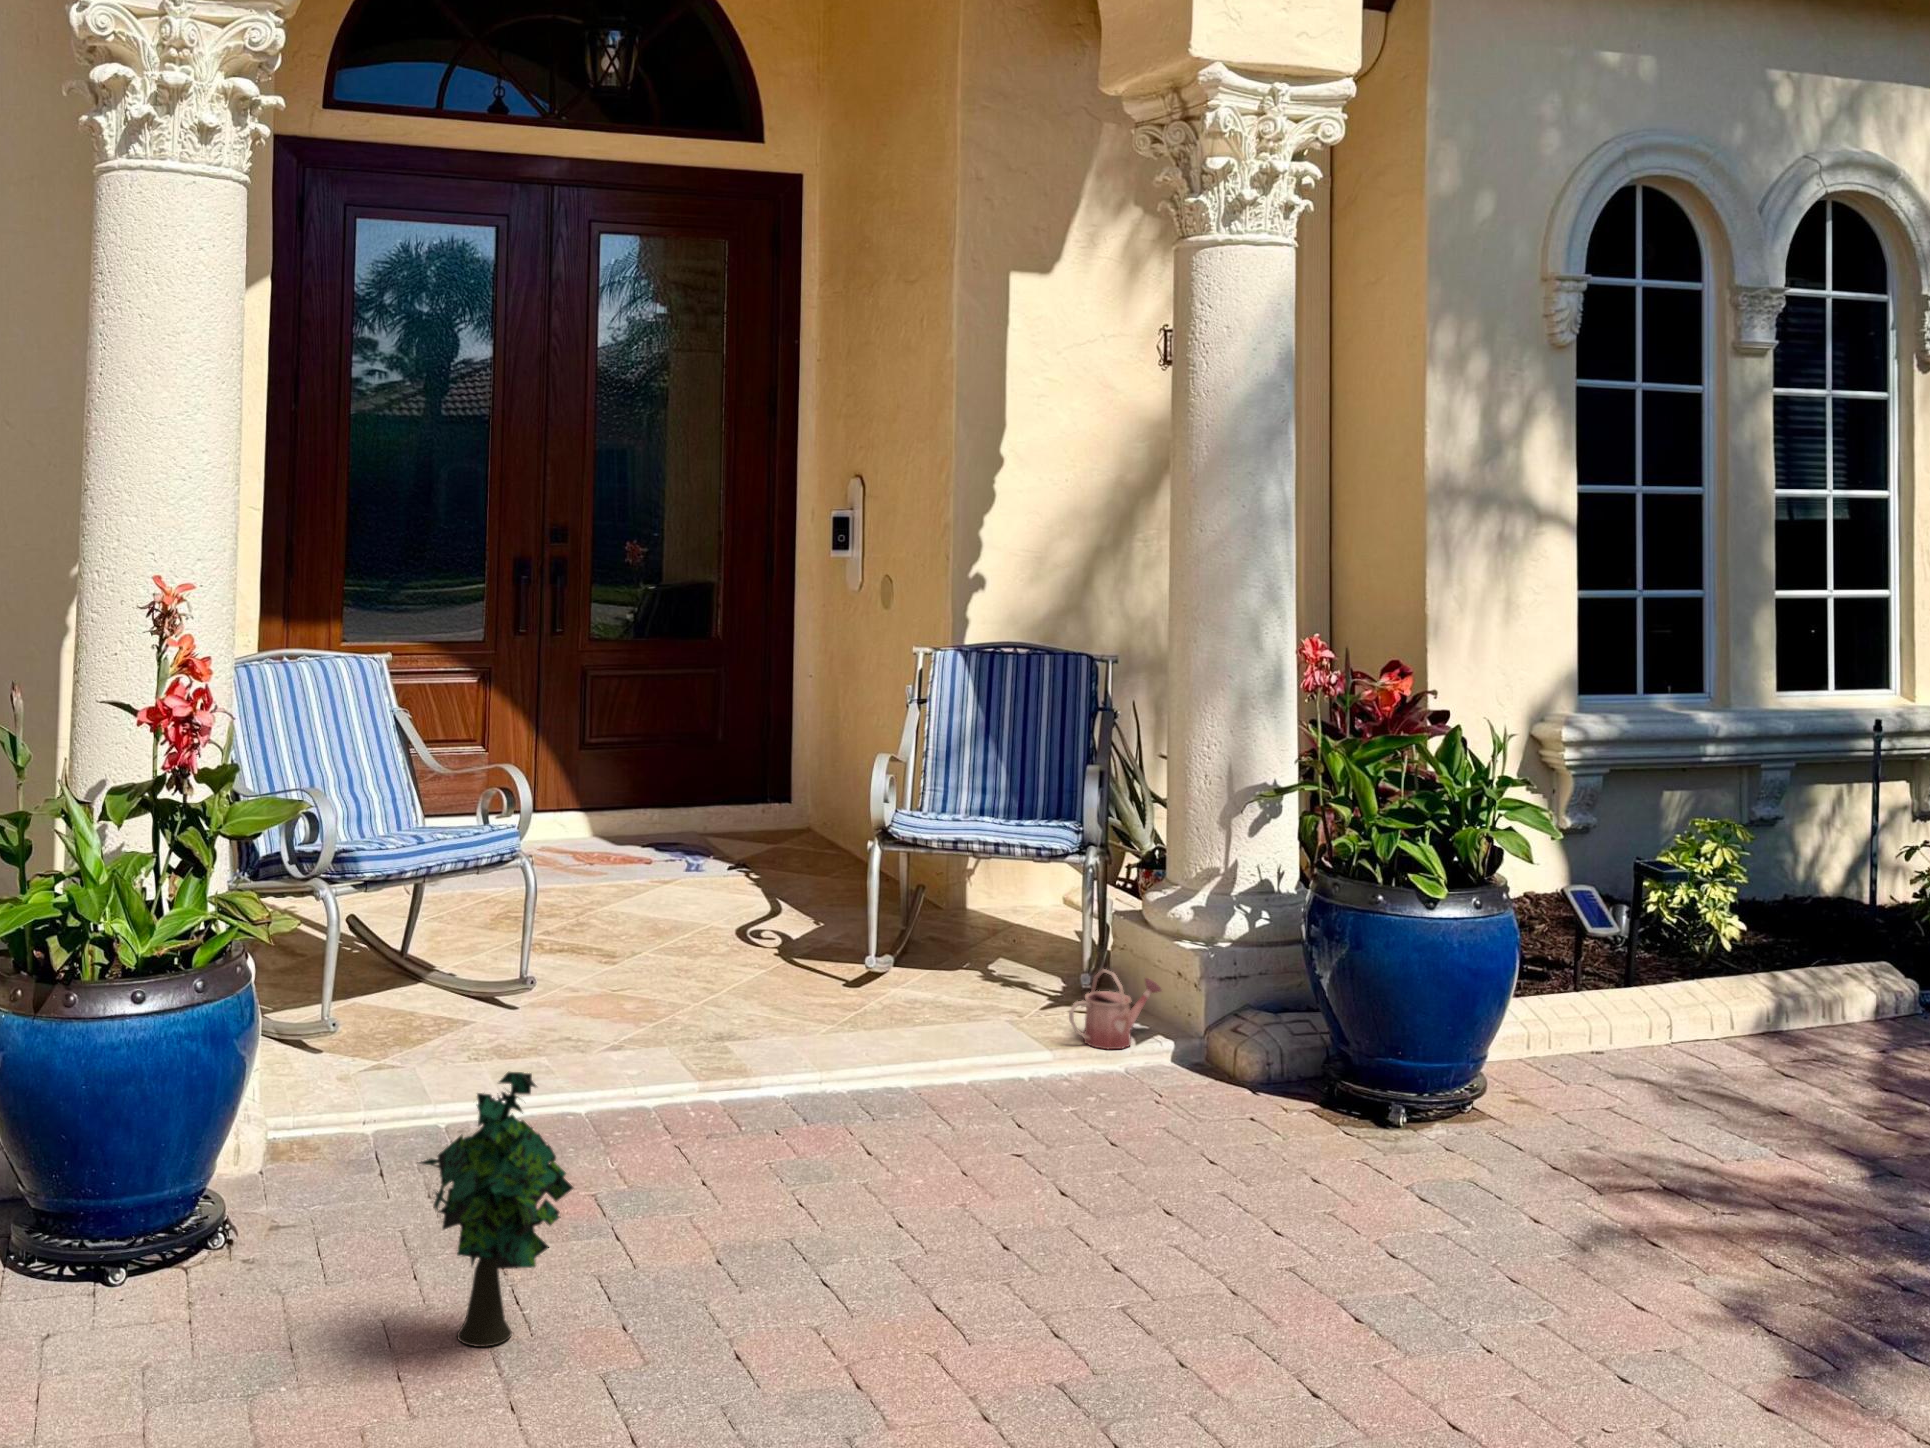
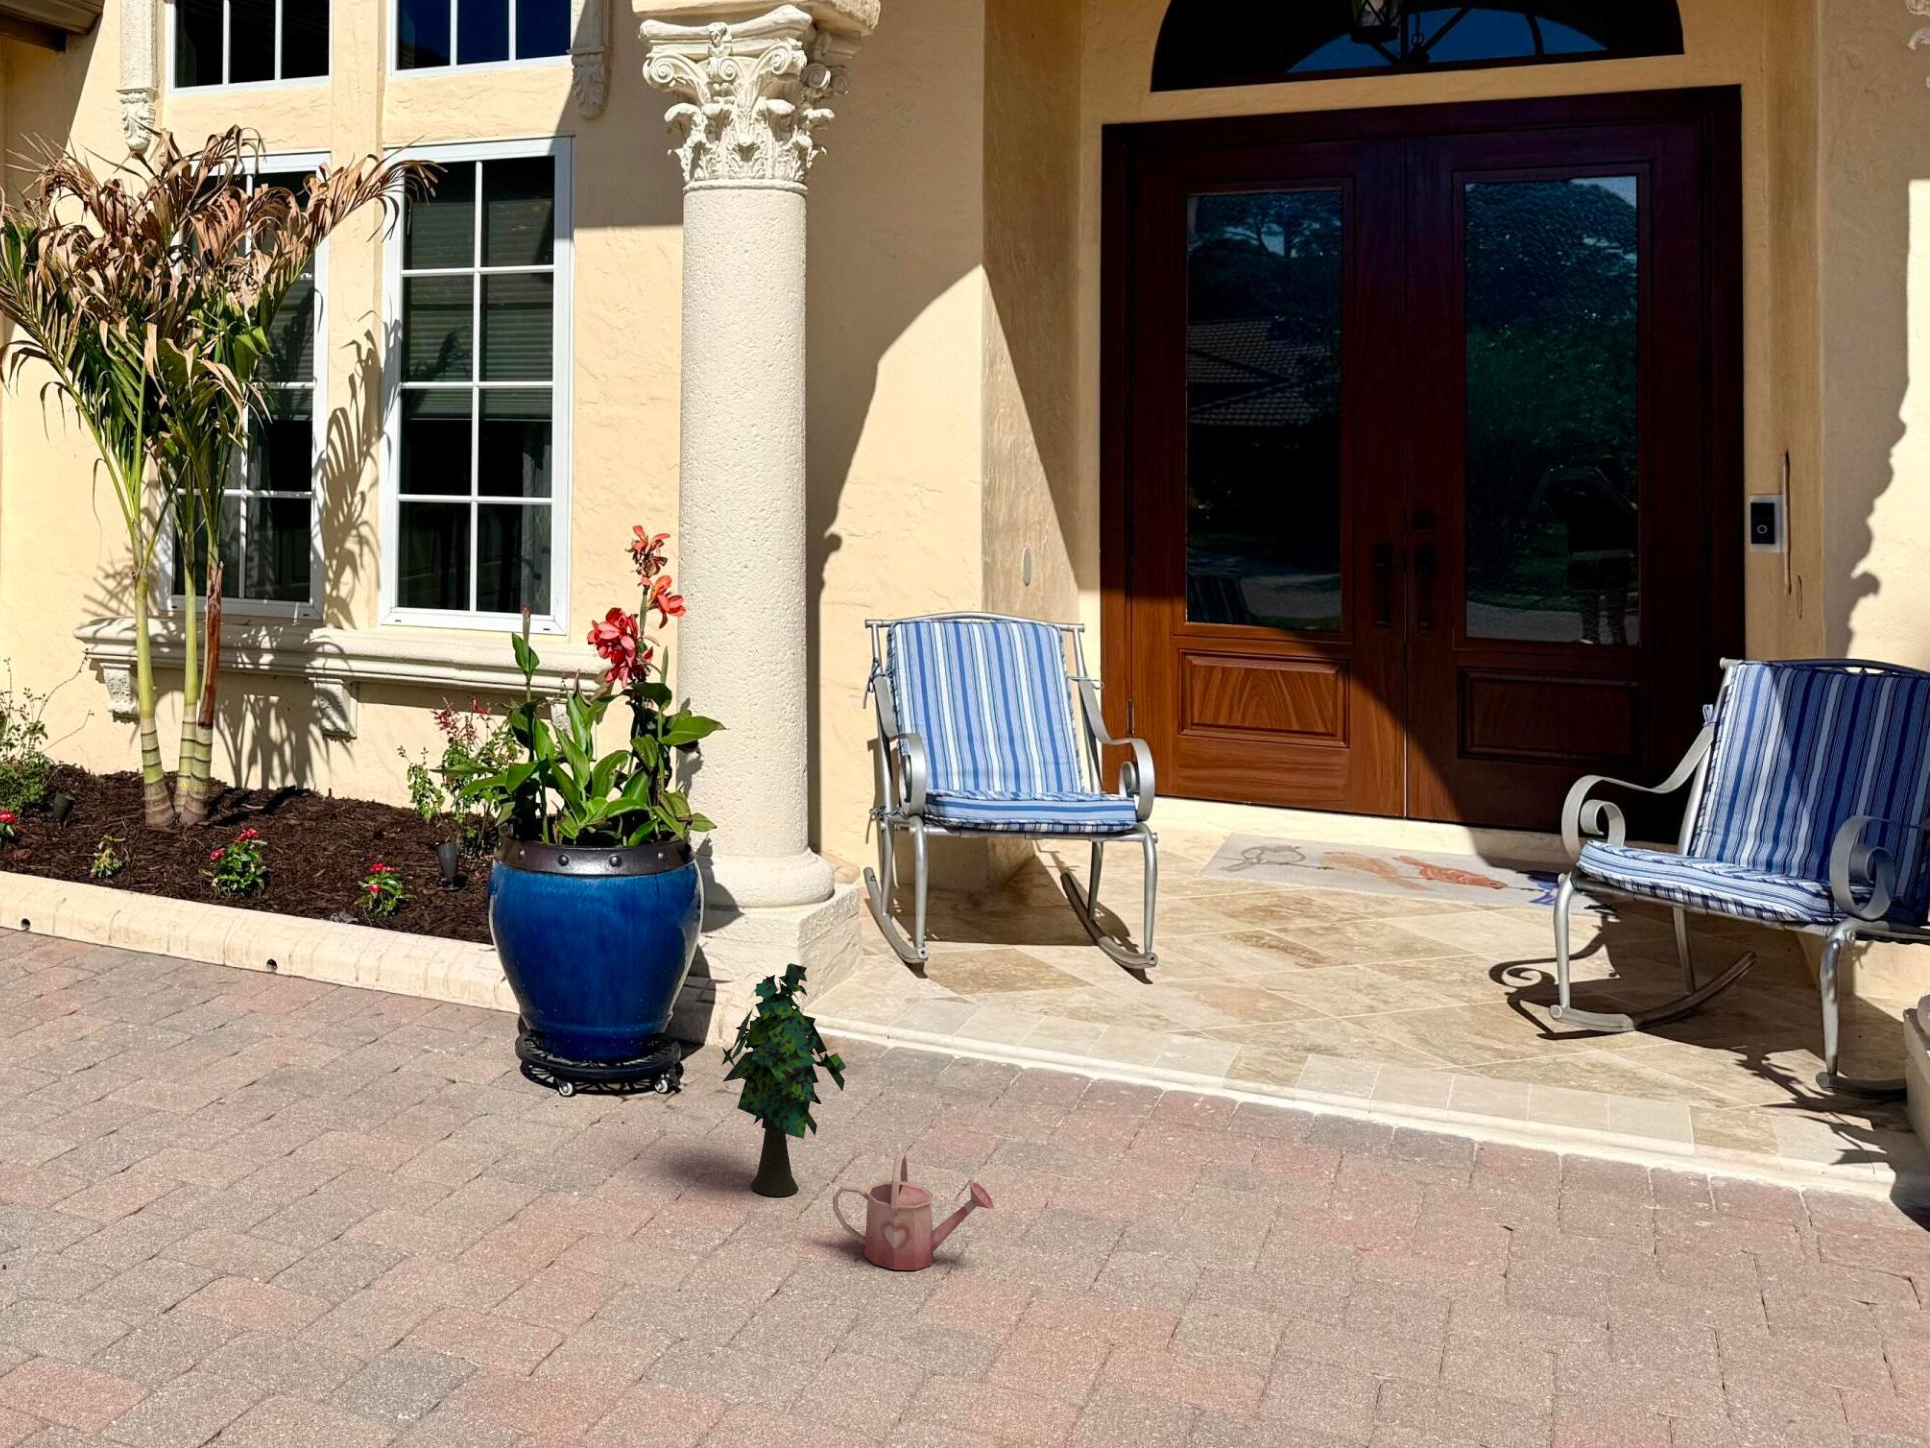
watering can: present [1069,969,1162,1049] -> present [833,1152,994,1270]

